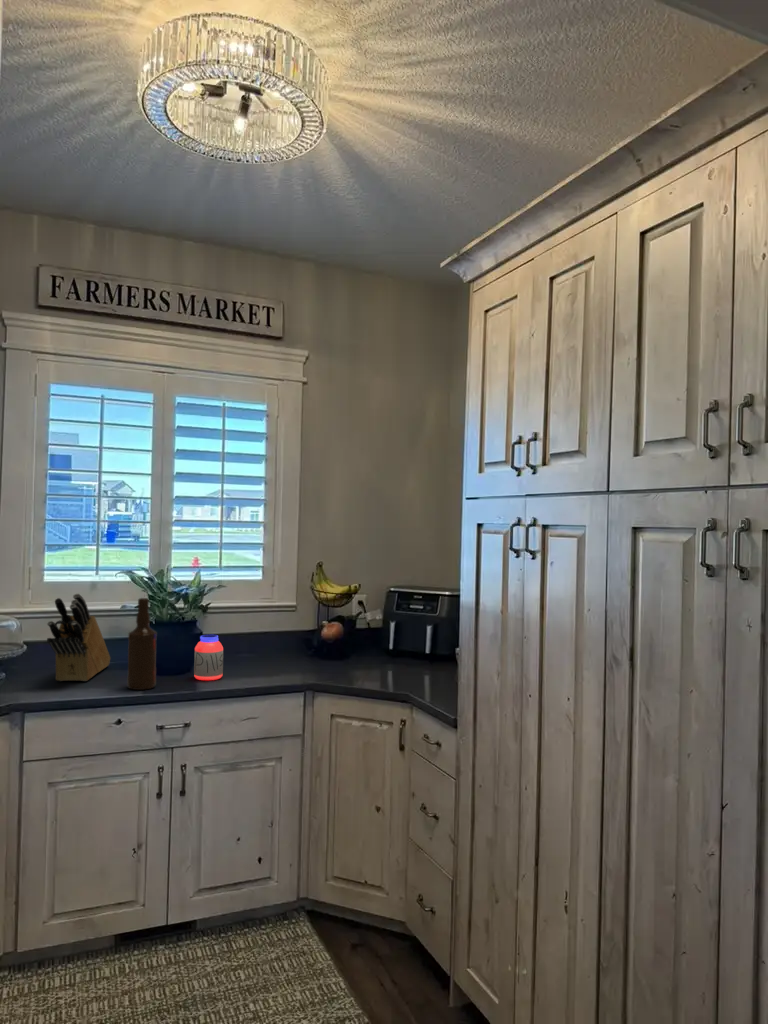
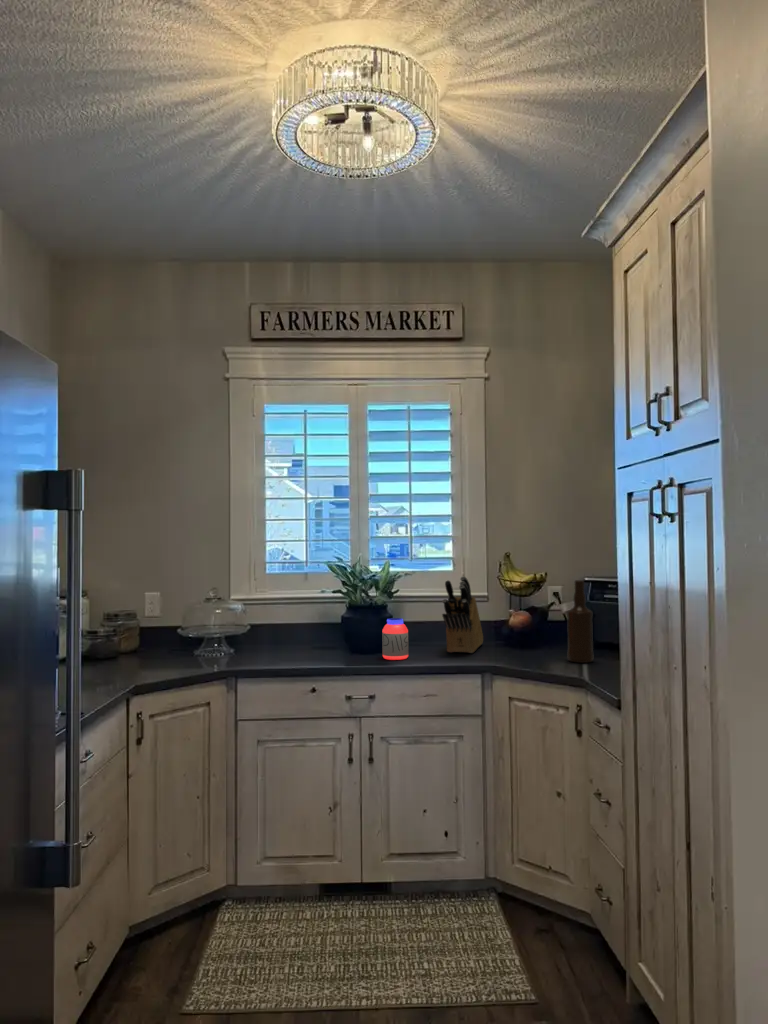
knife block: present [47,594,110,681] -> present [442,576,483,653]
bottle: present [127,598,157,690] -> present [567,580,593,663]

